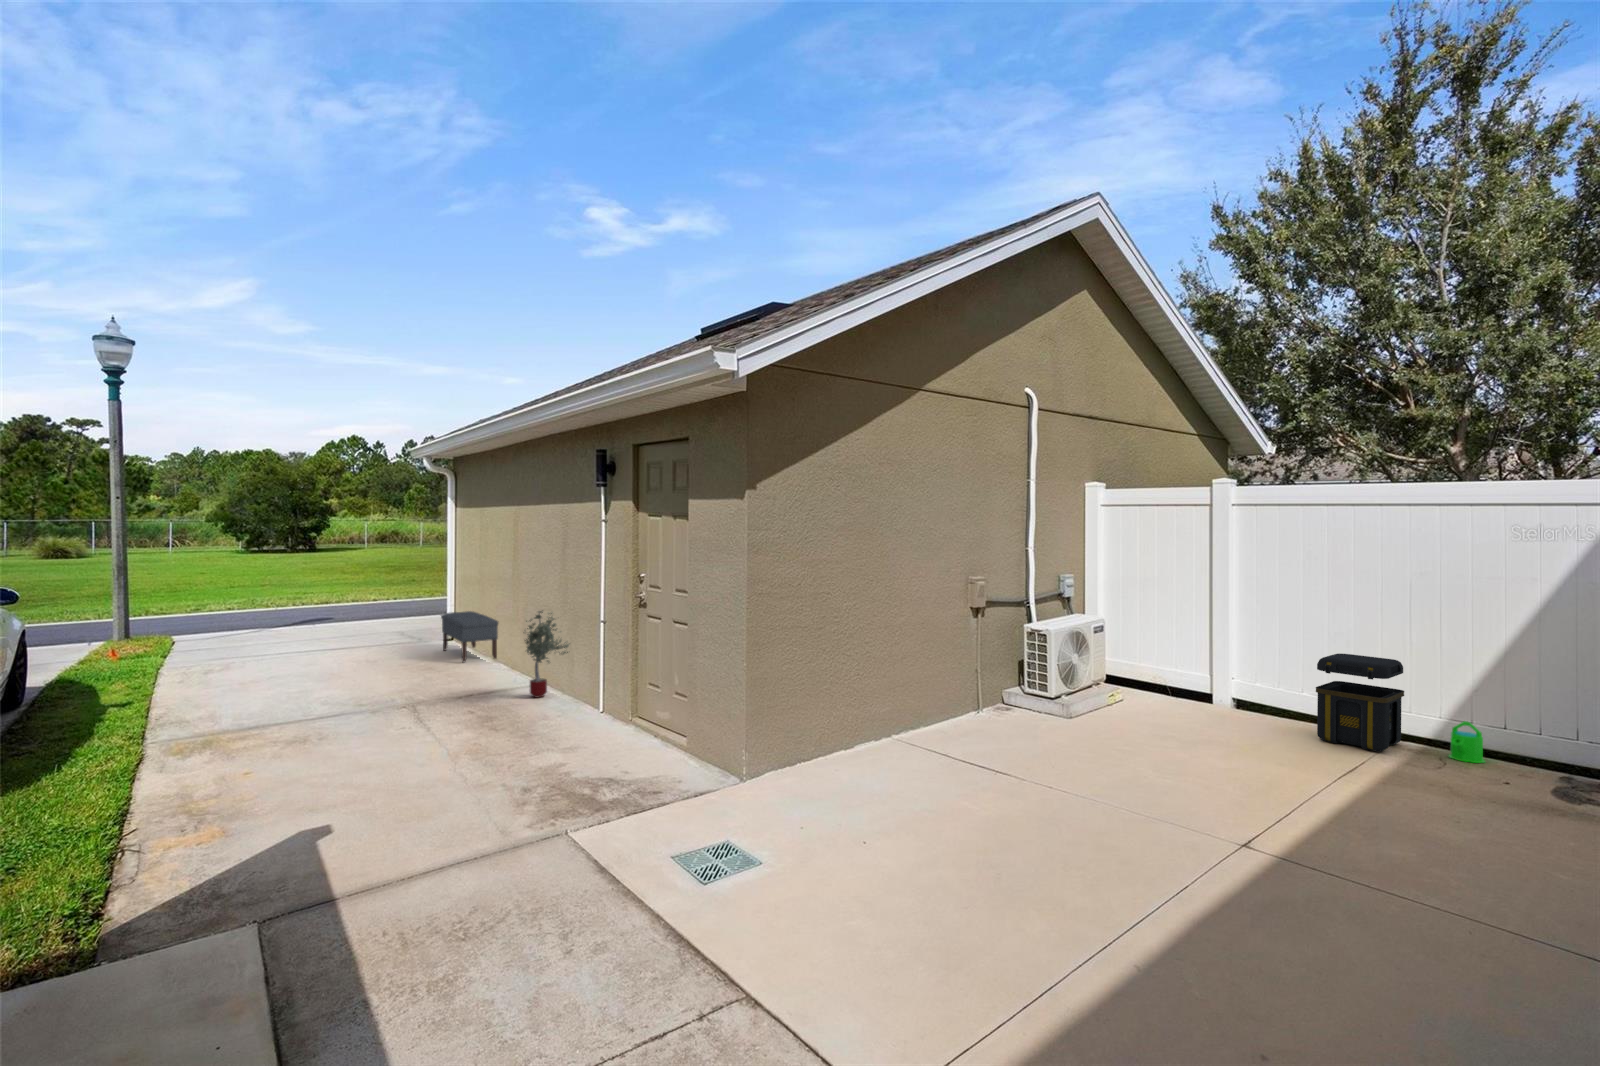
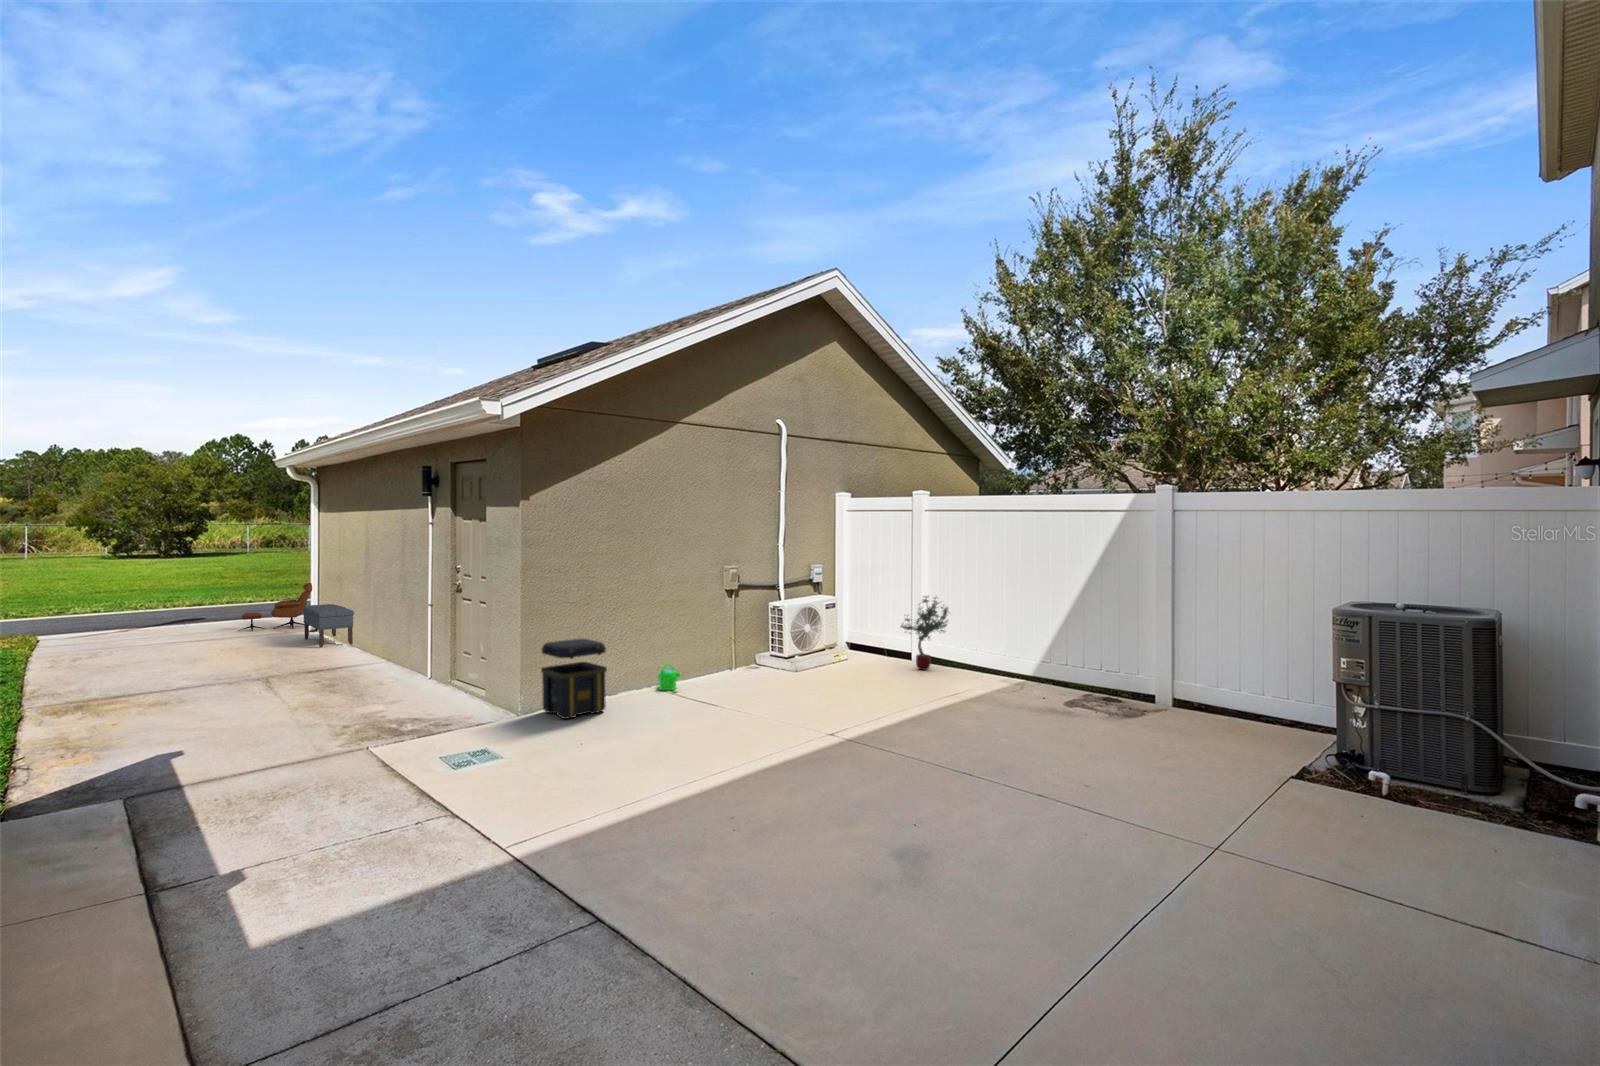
lounge chair: none [371,586,447,639] -> present [238,583,312,631]
potted tree: present [525,611,570,698] -> present [901,596,948,670]
toolbox: present [1316,654,1404,751] -> present [541,639,607,719]
watering can: present [1449,721,1485,763] -> present [658,663,681,690]

